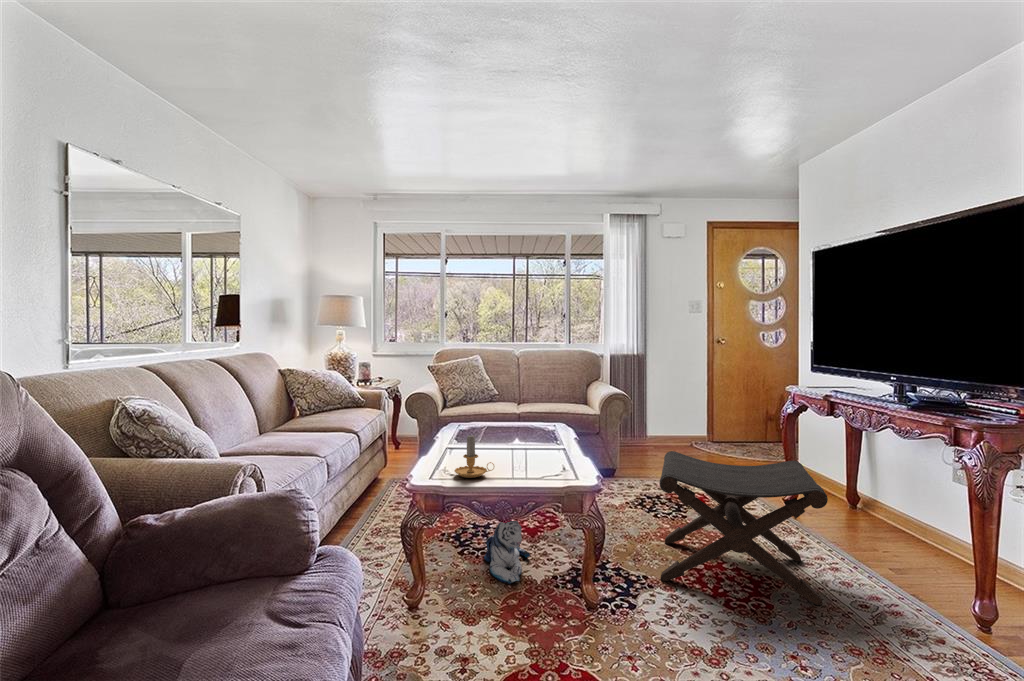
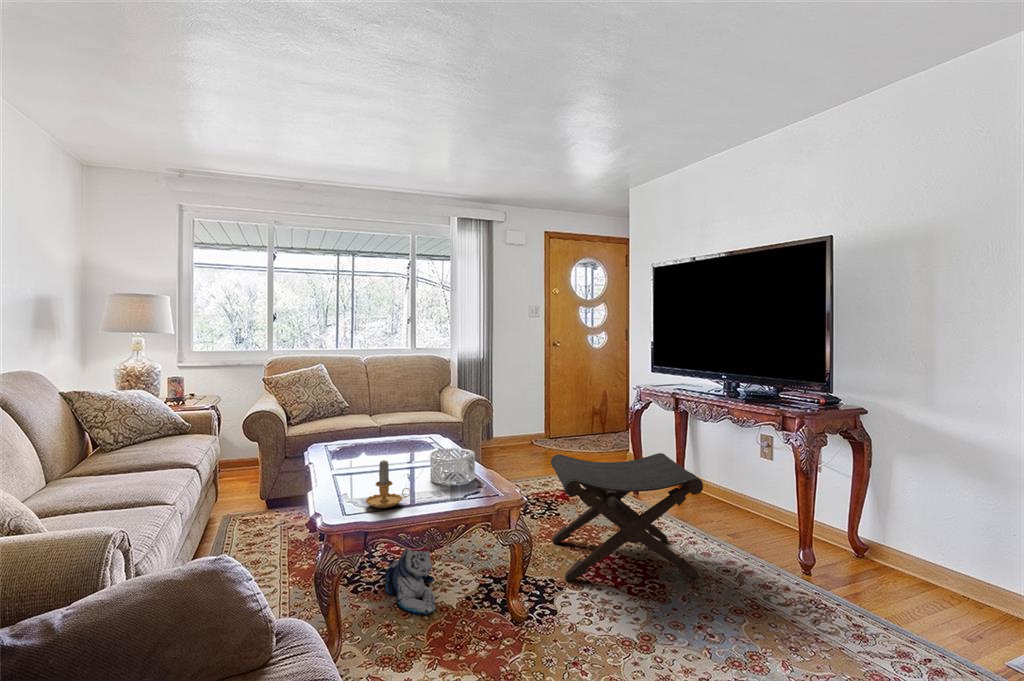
decorative bowl: none [526,433,569,467] -> present [430,448,475,485]

